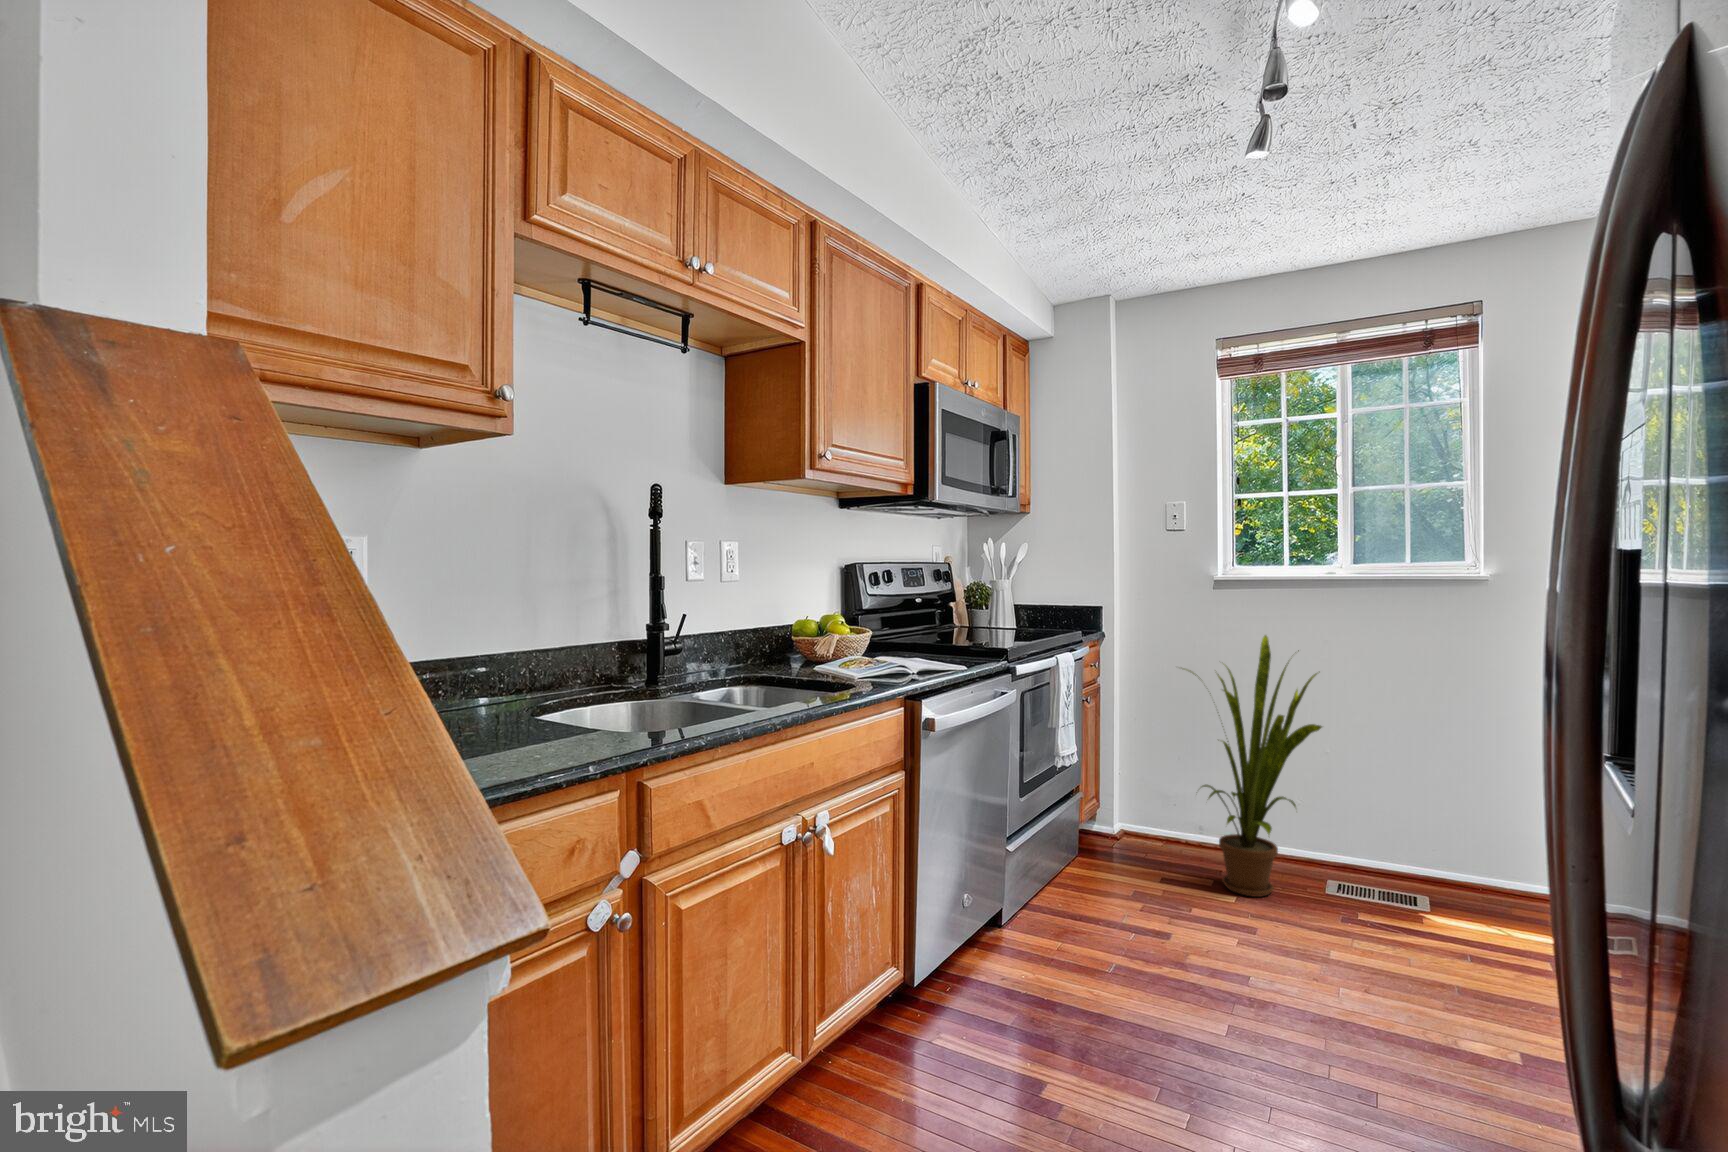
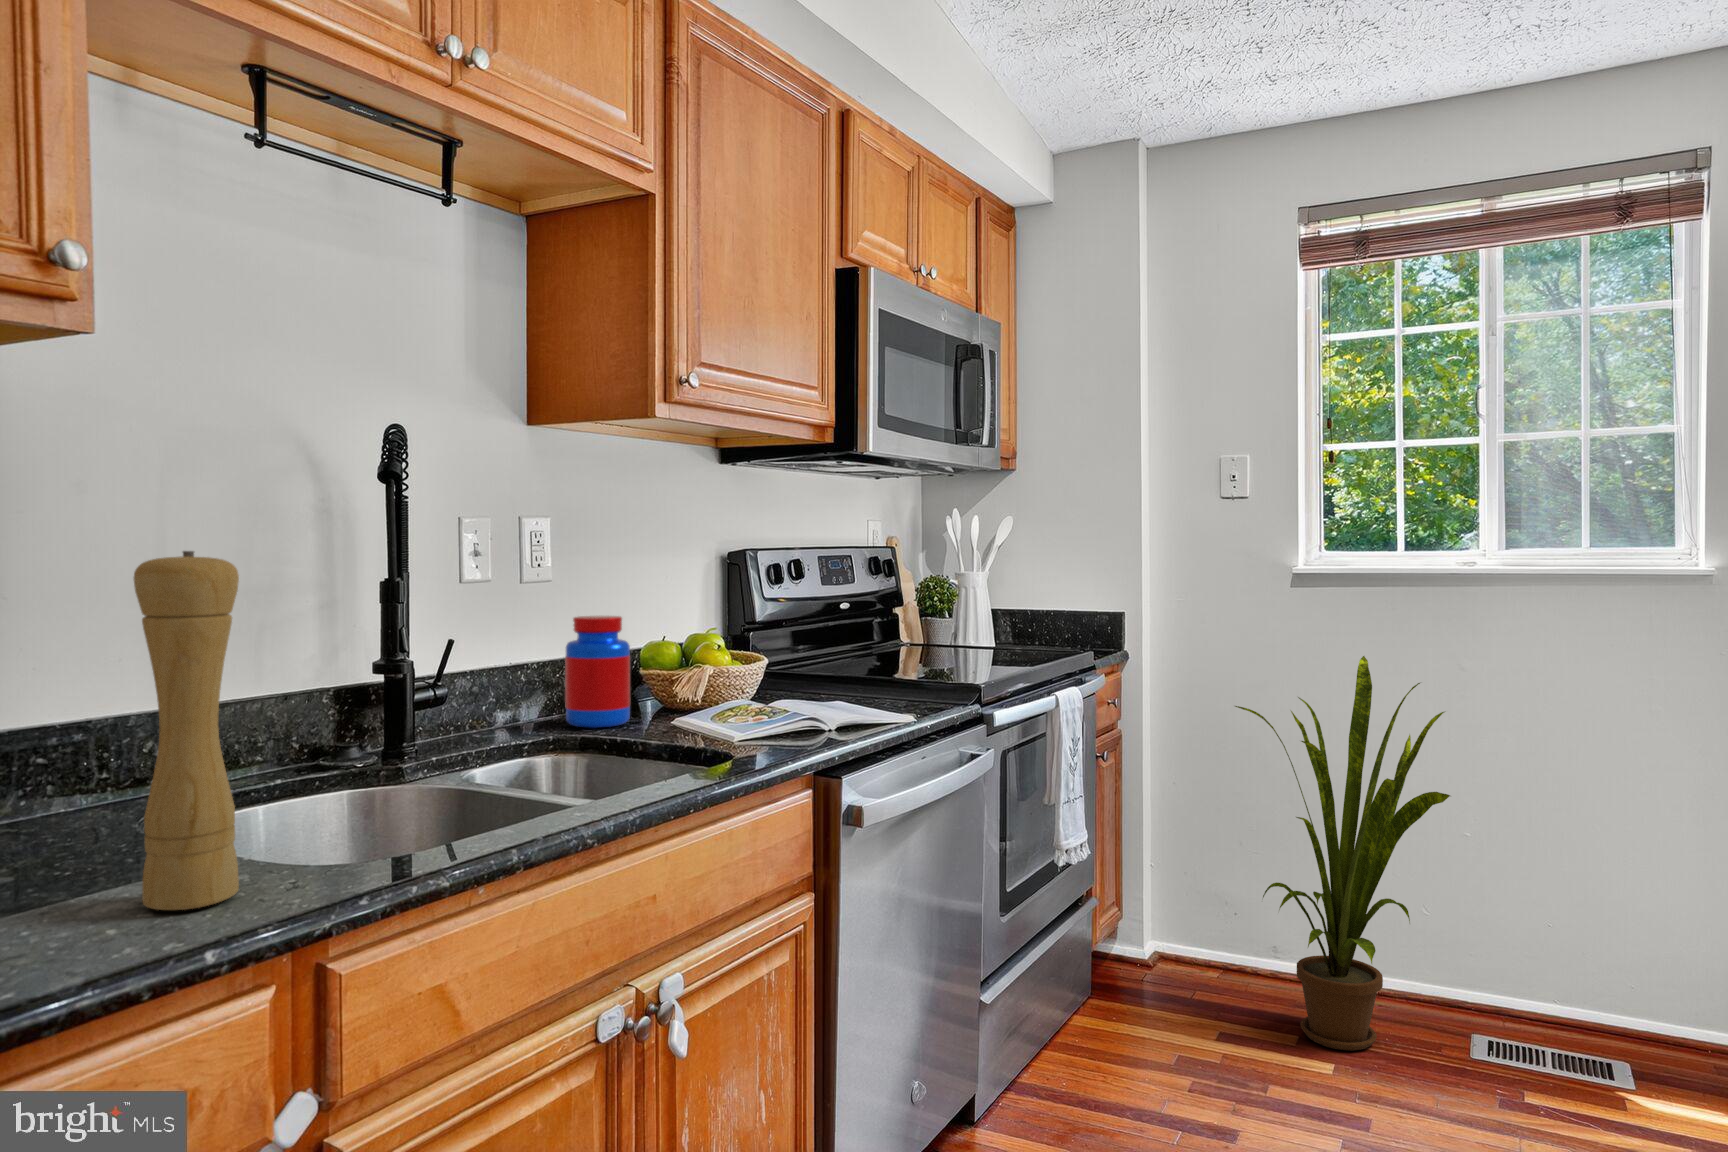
pepper mill: none [550,554,601,747] -> present [134,551,239,910]
jar: none [750,601,788,669] -> present [565,616,630,728]

